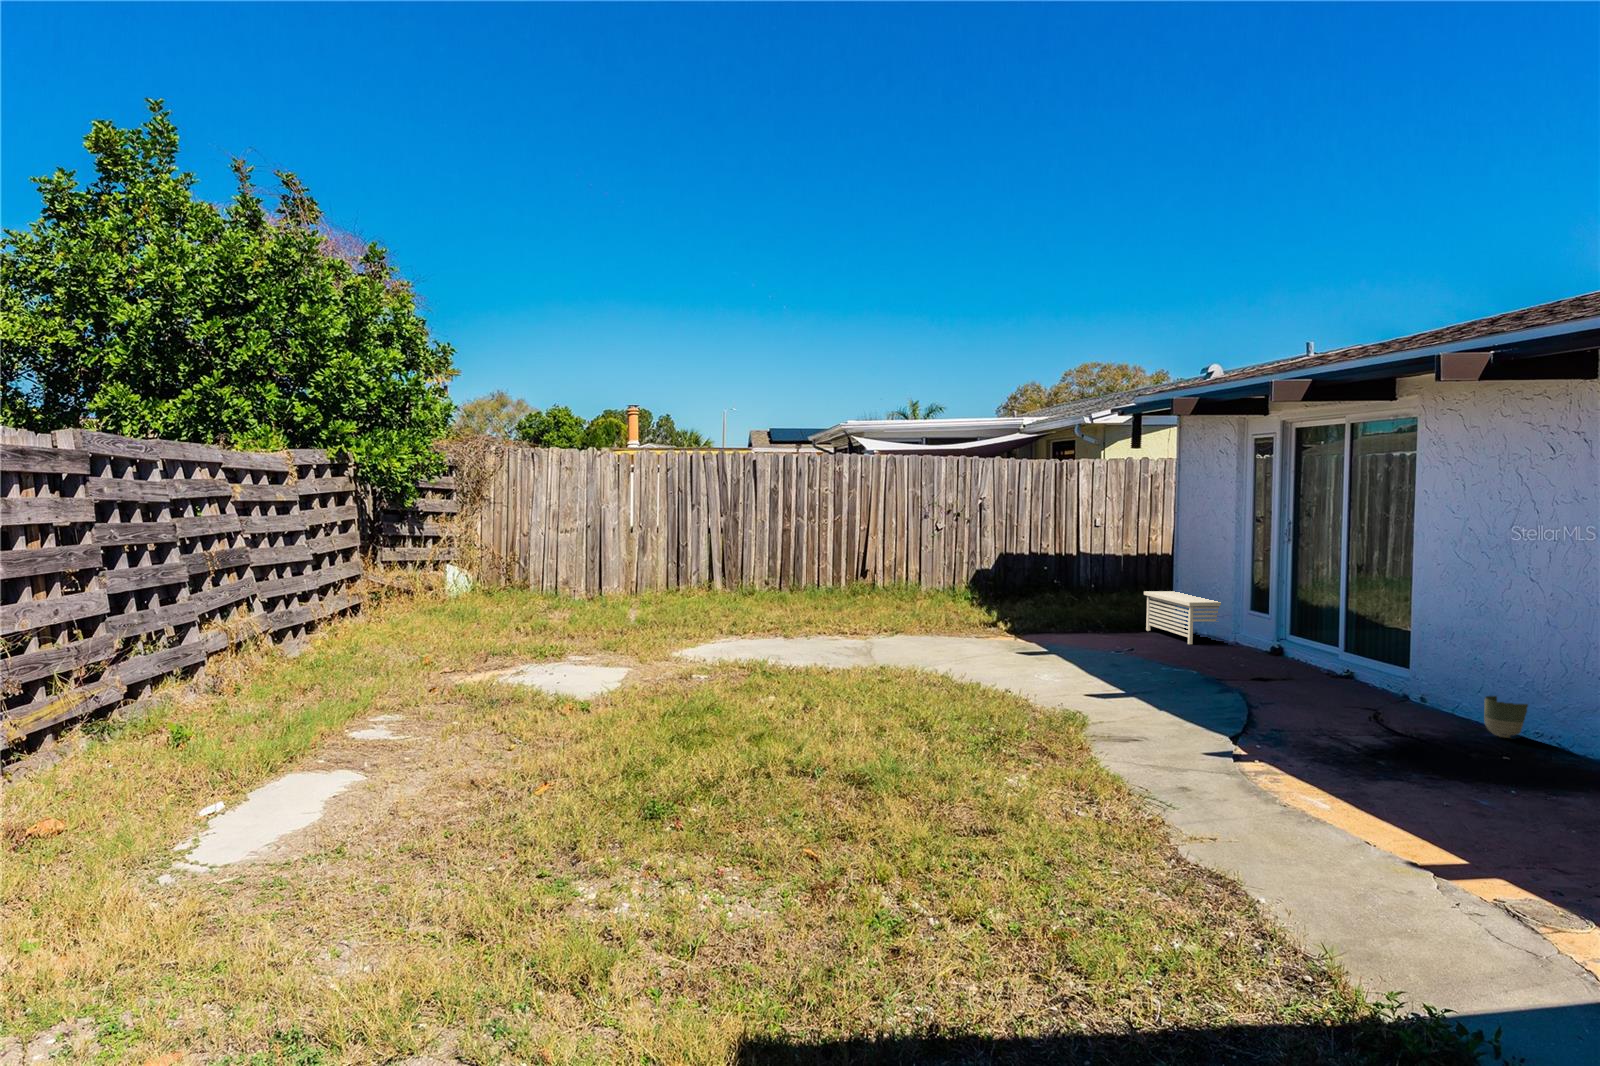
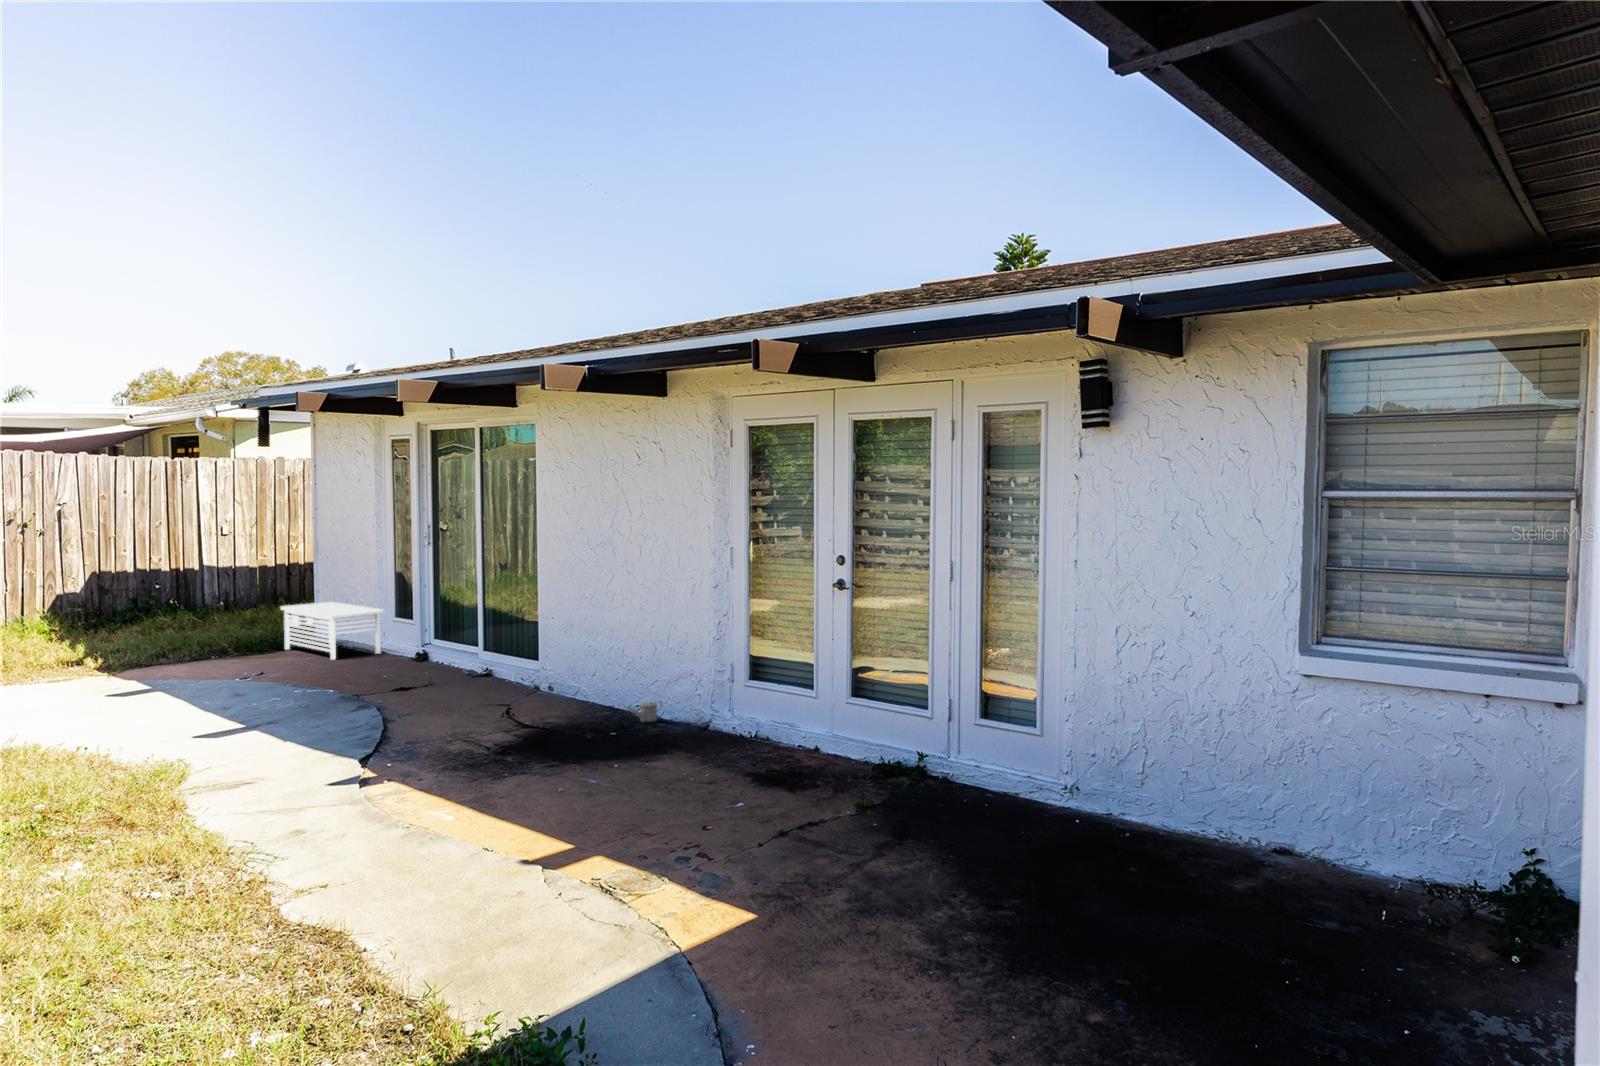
planter: present [1484,696,1528,738] -> none [593,675,626,711]
watering can: none [1530,734,1584,759] -> present [626,701,662,722]

